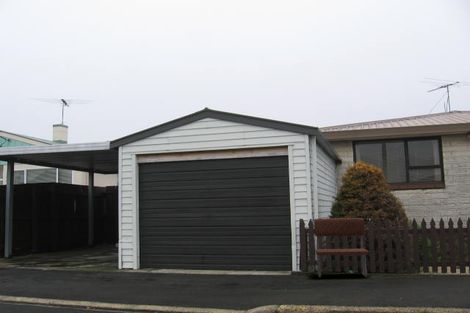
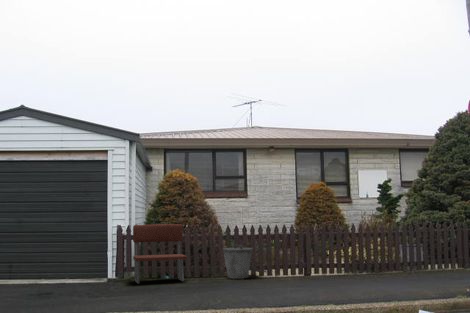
trash can: none [408,240,443,276] -> present [223,245,253,279]

